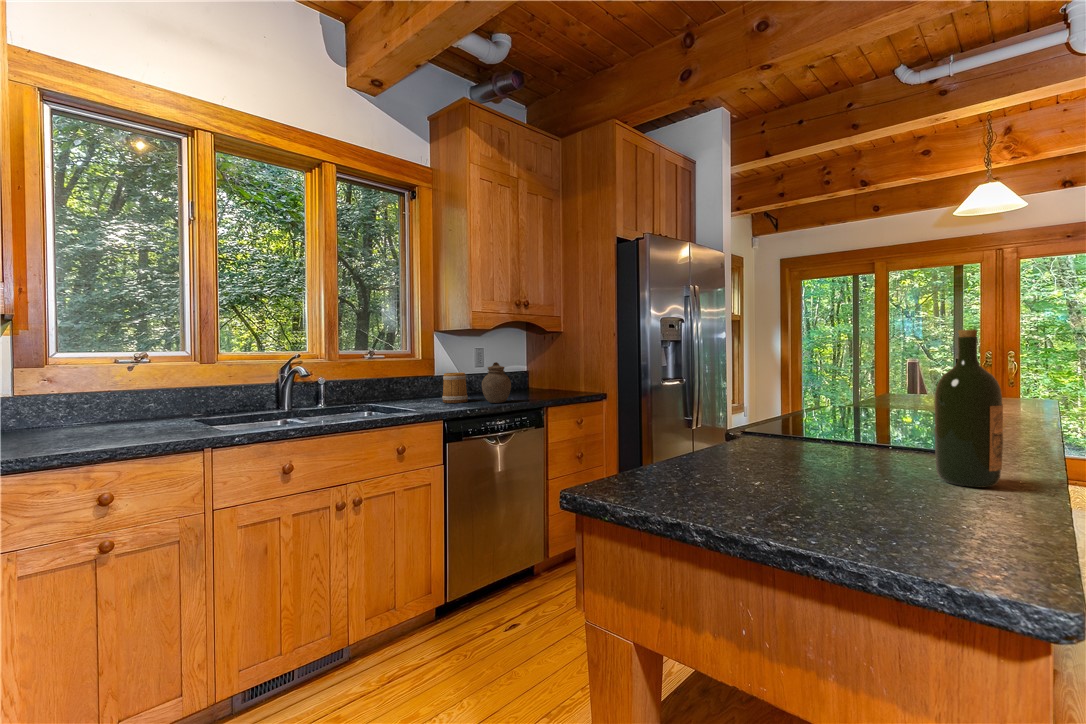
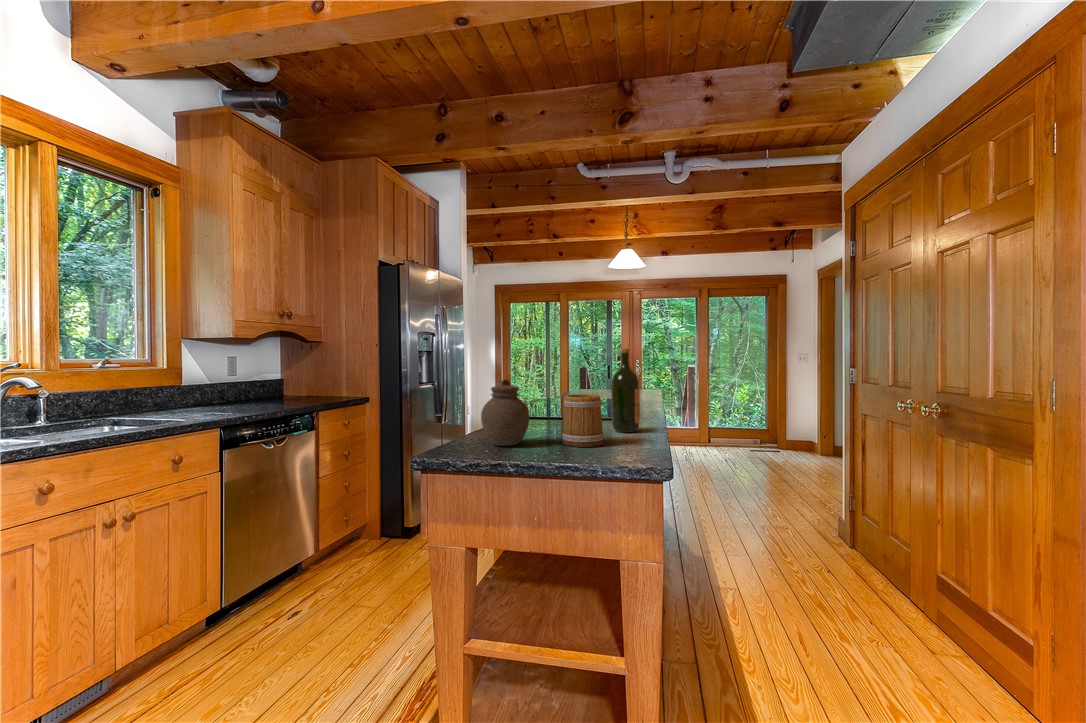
jar: present [482,362,511,403] -> present [481,379,530,446]
mug: present [442,373,468,403] -> present [562,394,604,447]

